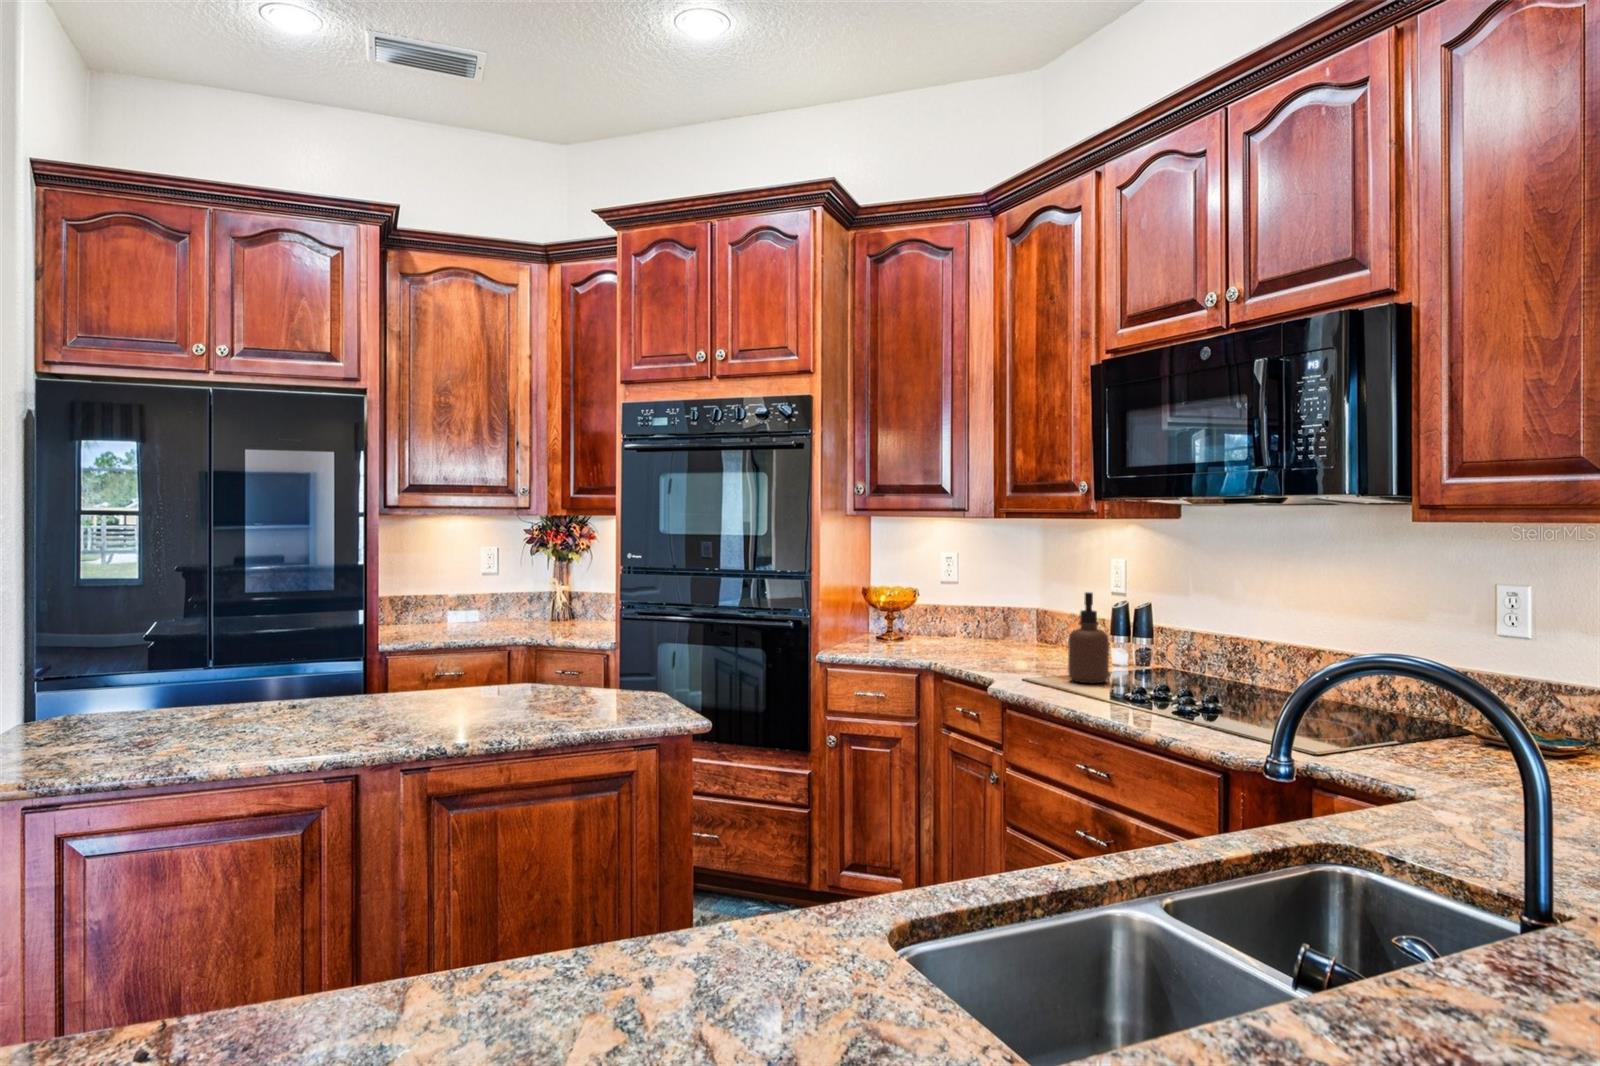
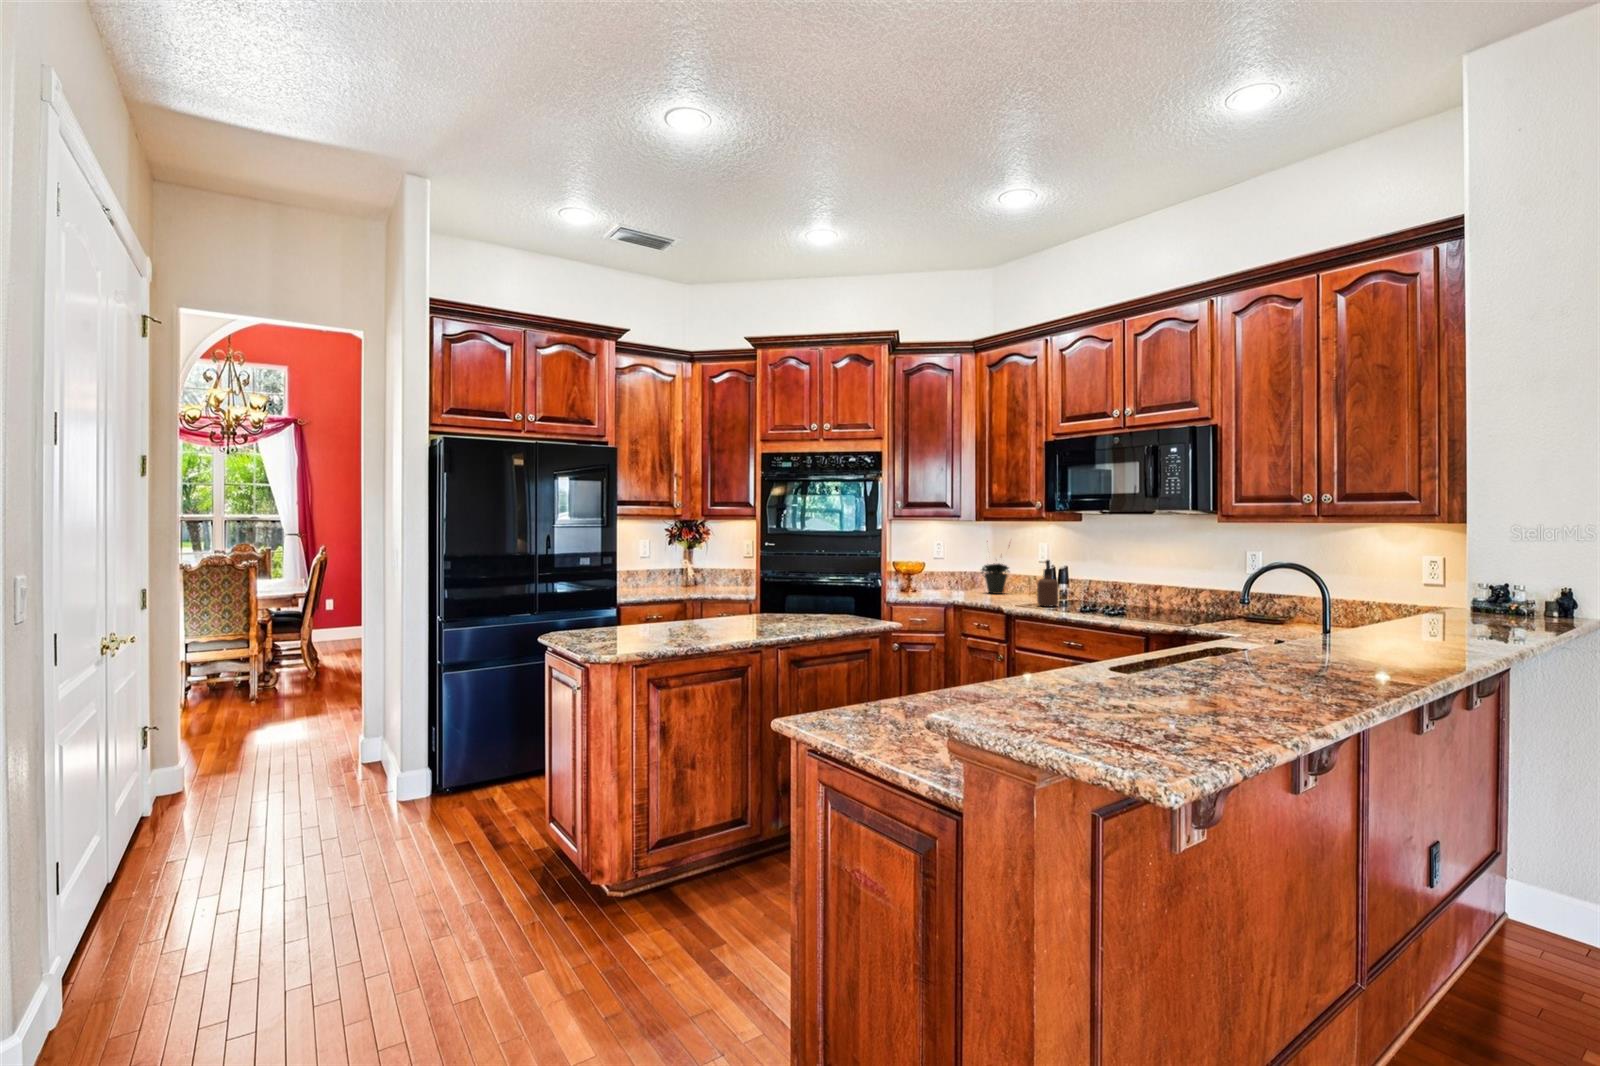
potted plant: none [1012,549,1067,648] -> present [982,545,1010,594]

